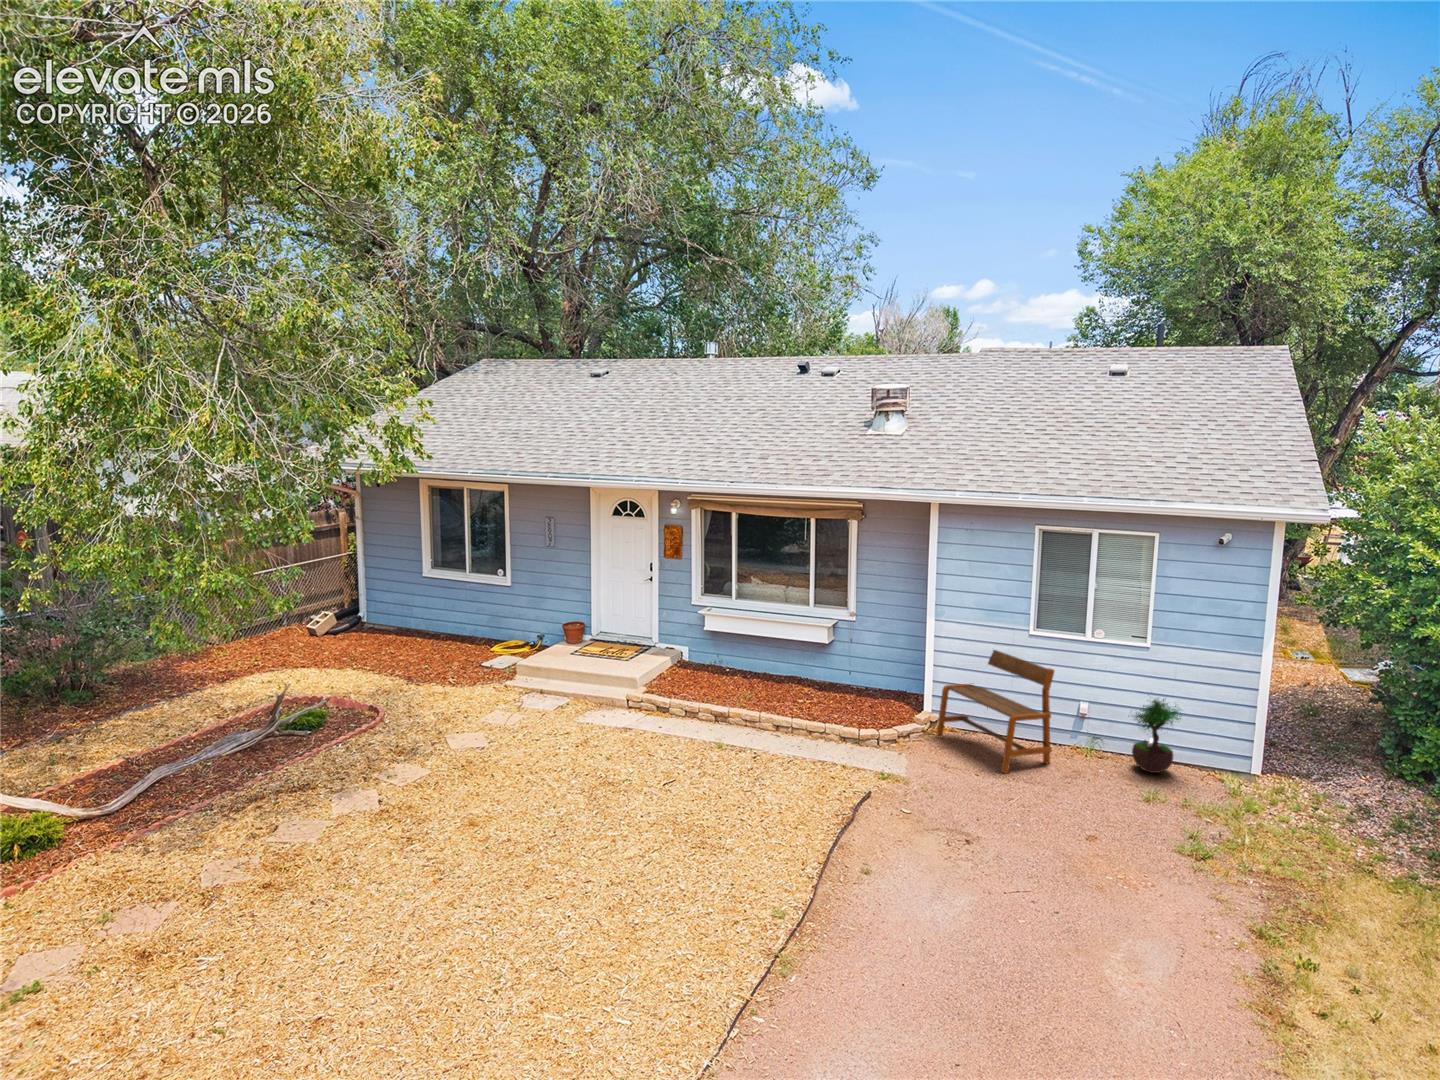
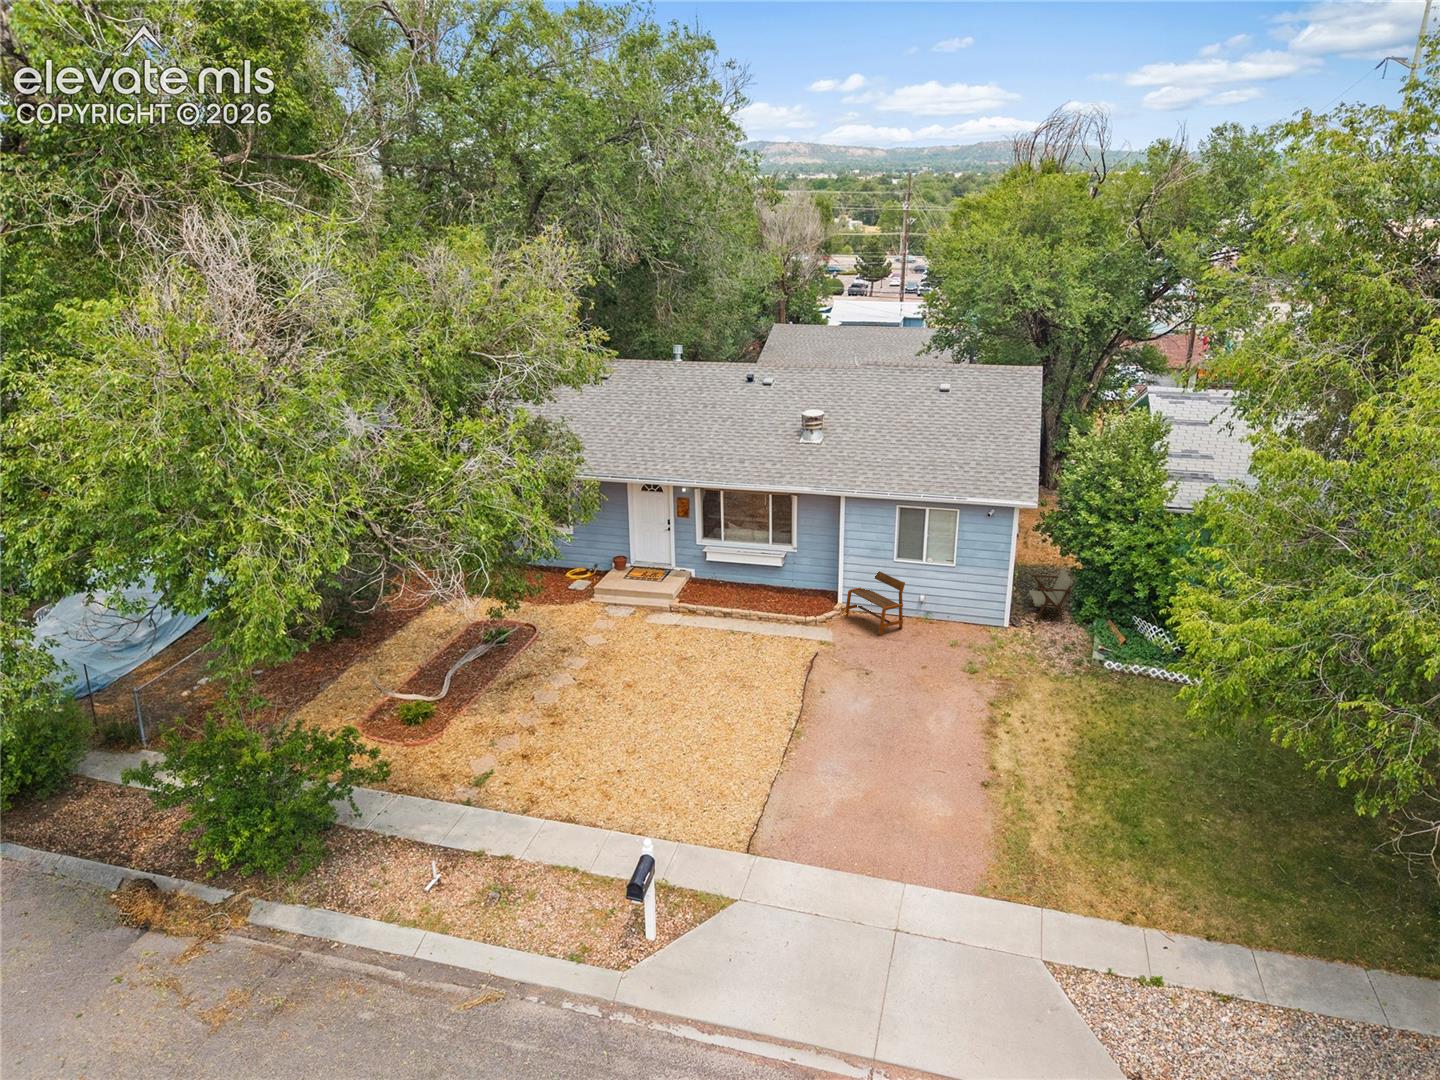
lounge chair: none [1299,674,1413,784] -> present [1028,569,1073,624]
potted tree: present [1132,699,1181,773] -> none [940,590,967,629]

